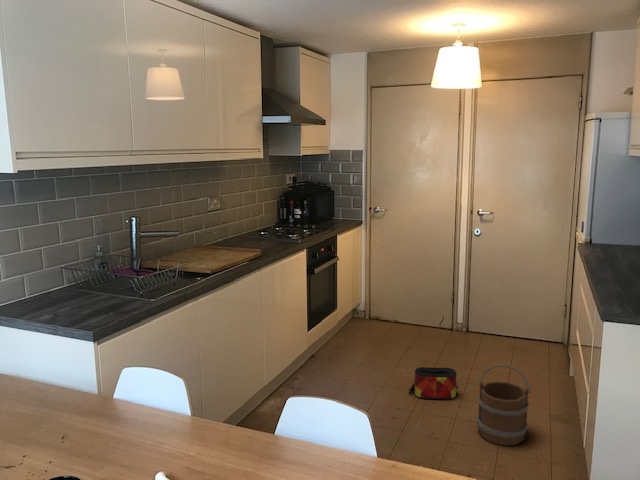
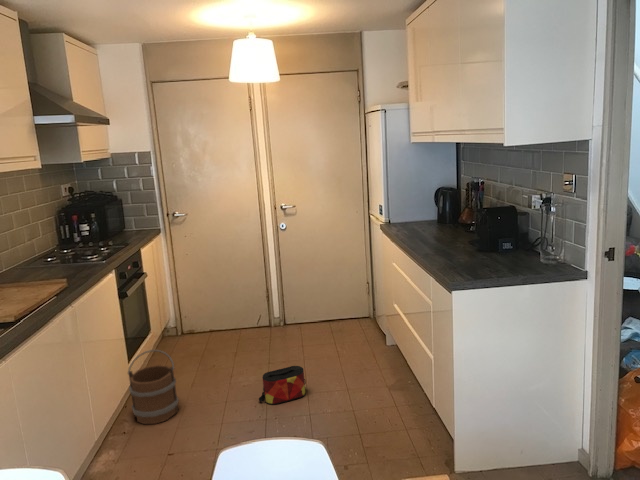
bucket: present [477,365,530,445] -> present [128,350,179,424]

